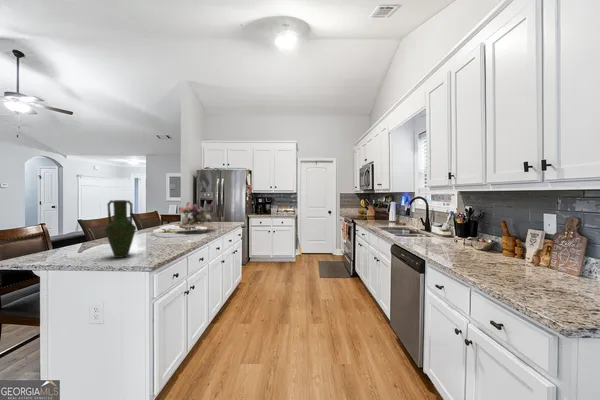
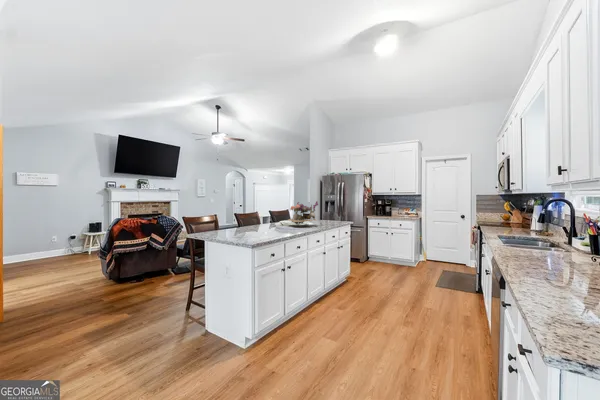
vase: present [104,200,136,258] -> none [230,199,248,238]

